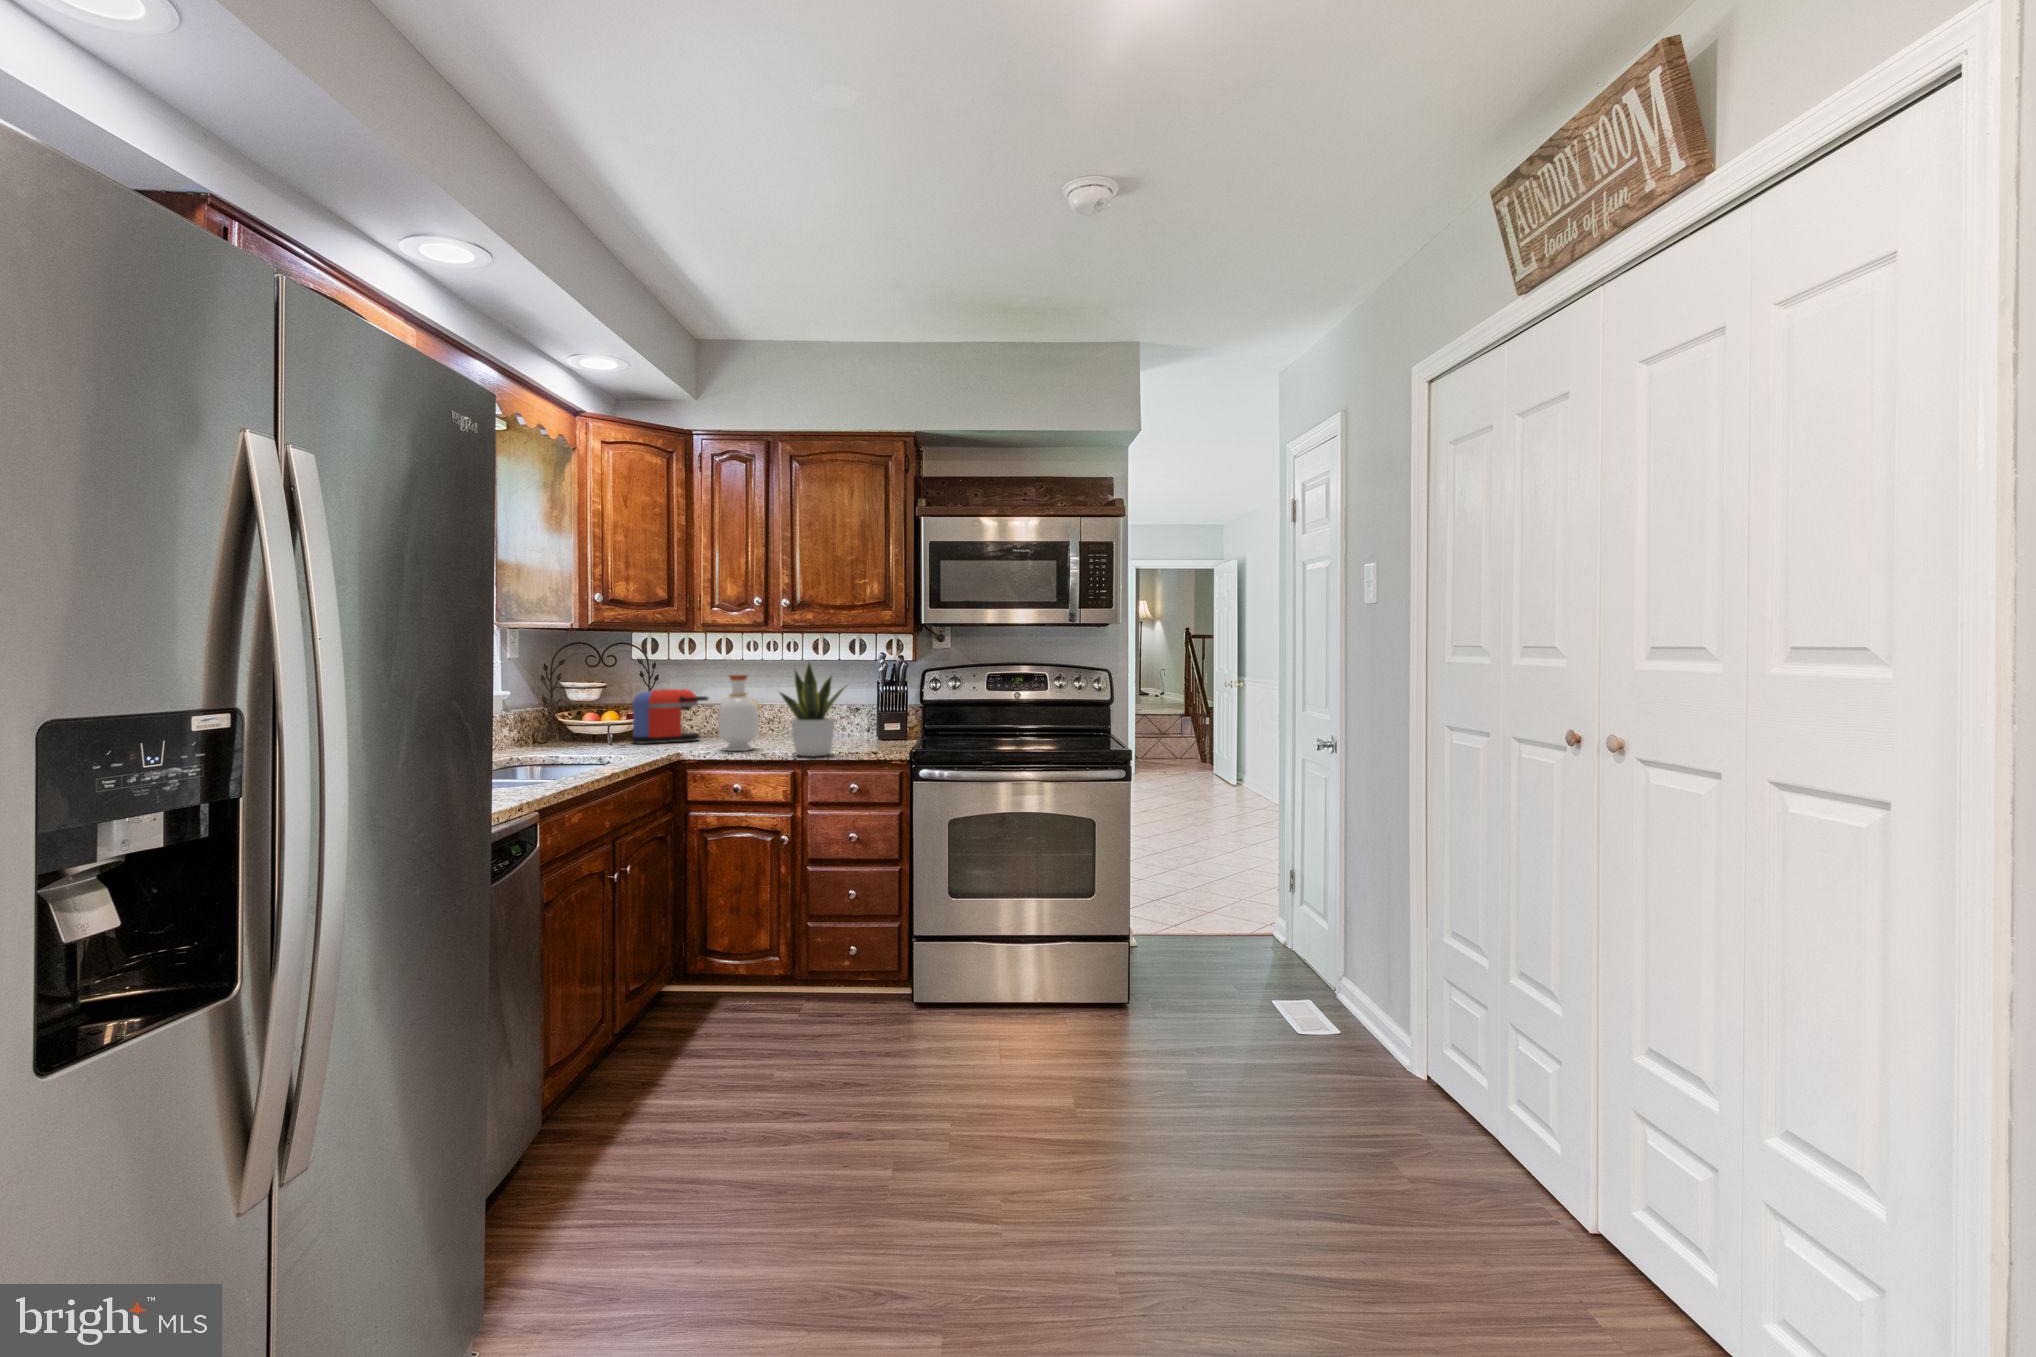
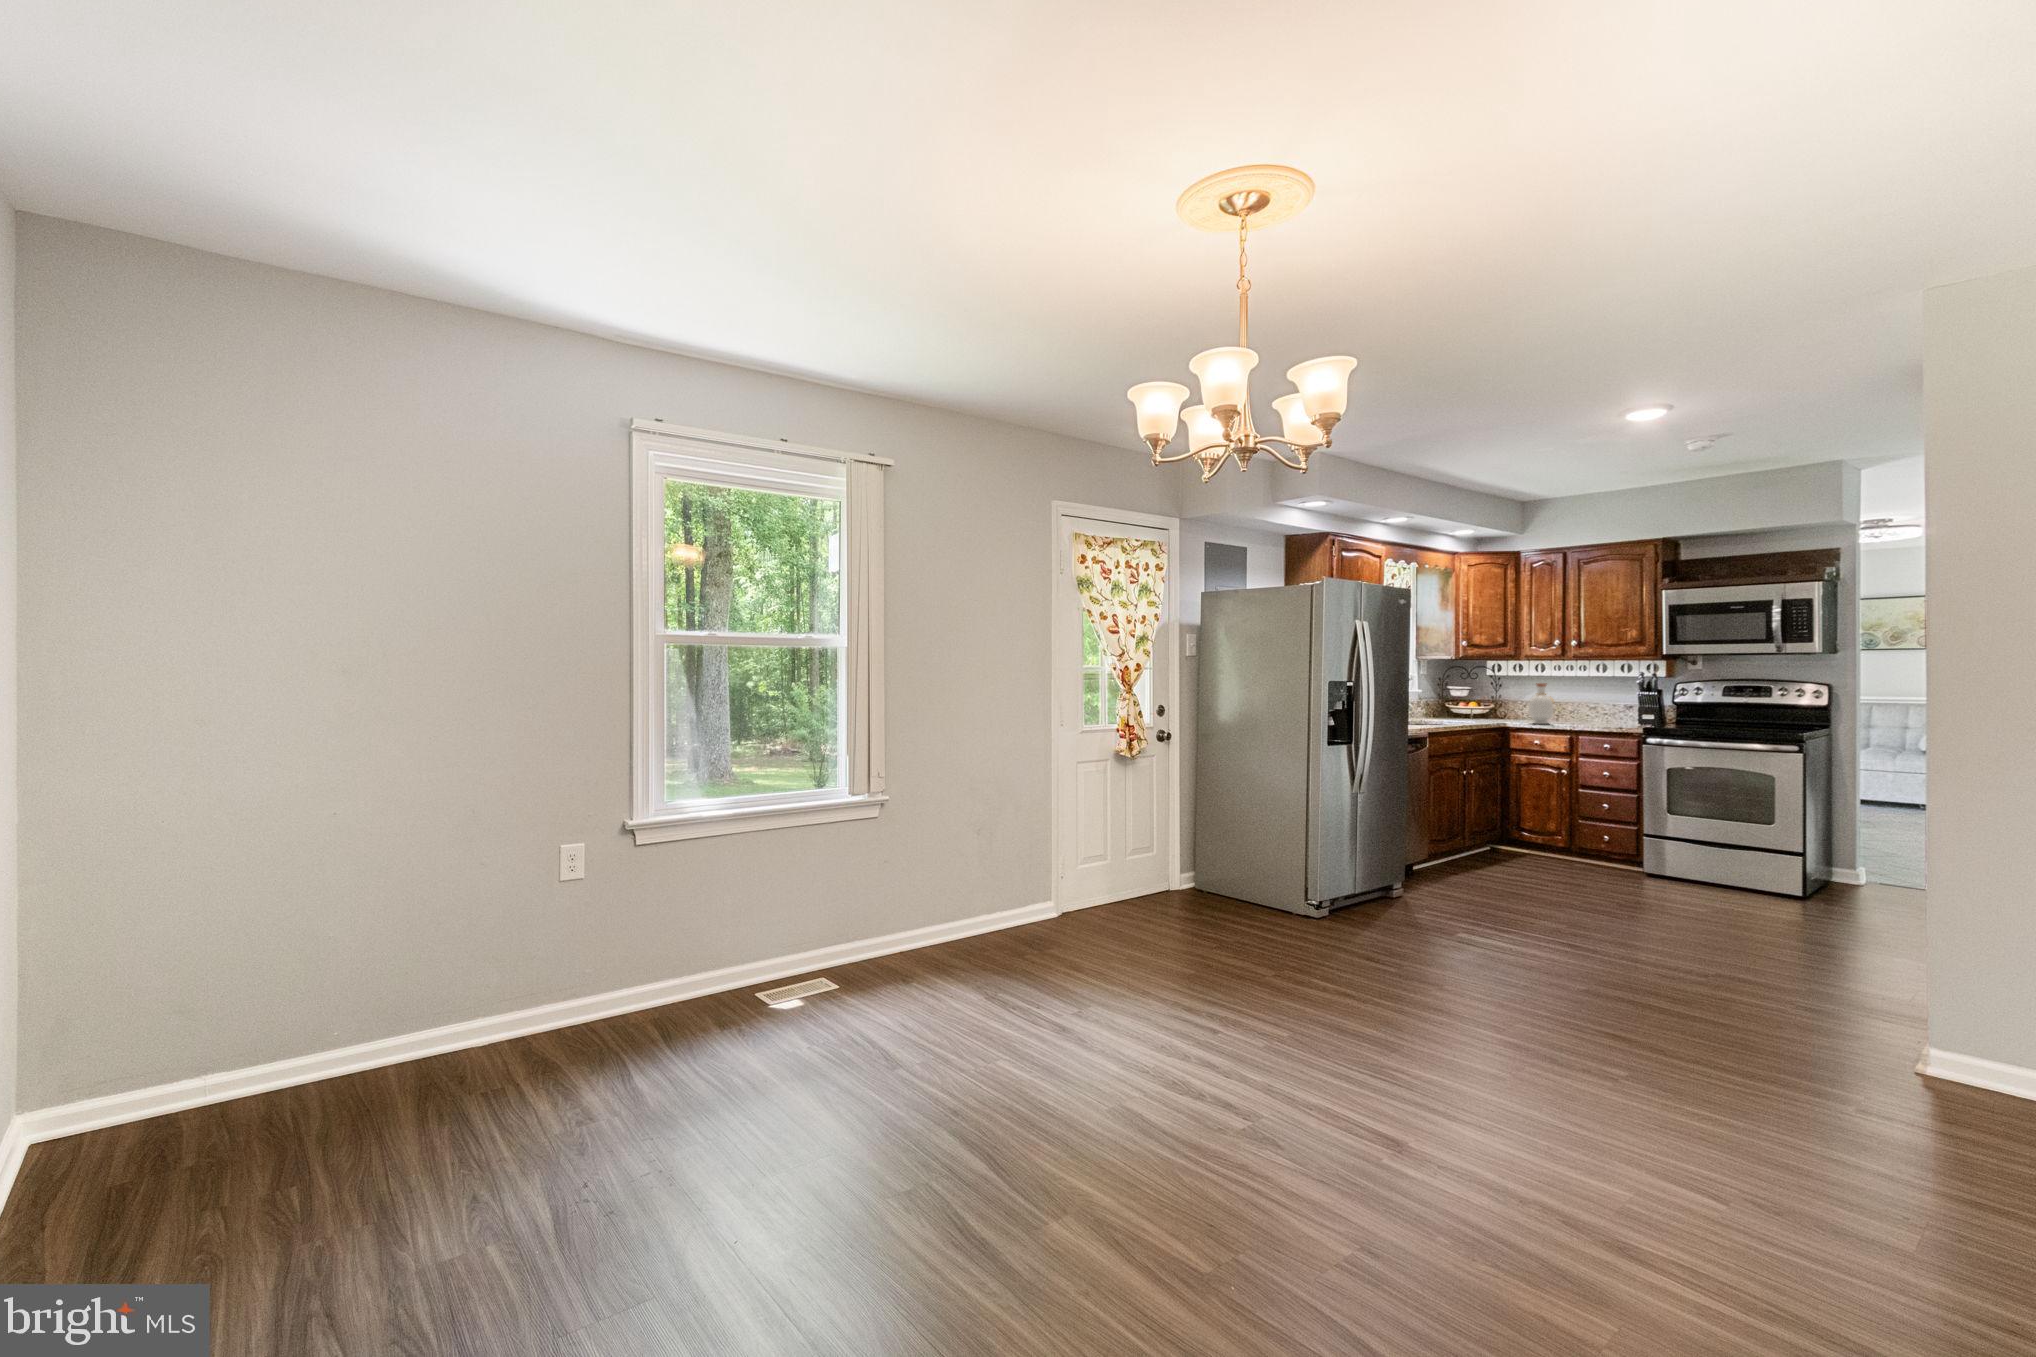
potted plant: present [780,663,845,756] -> none [1560,674,1607,728]
coffee maker: present [632,689,708,744] -> none [1484,691,1529,720]

